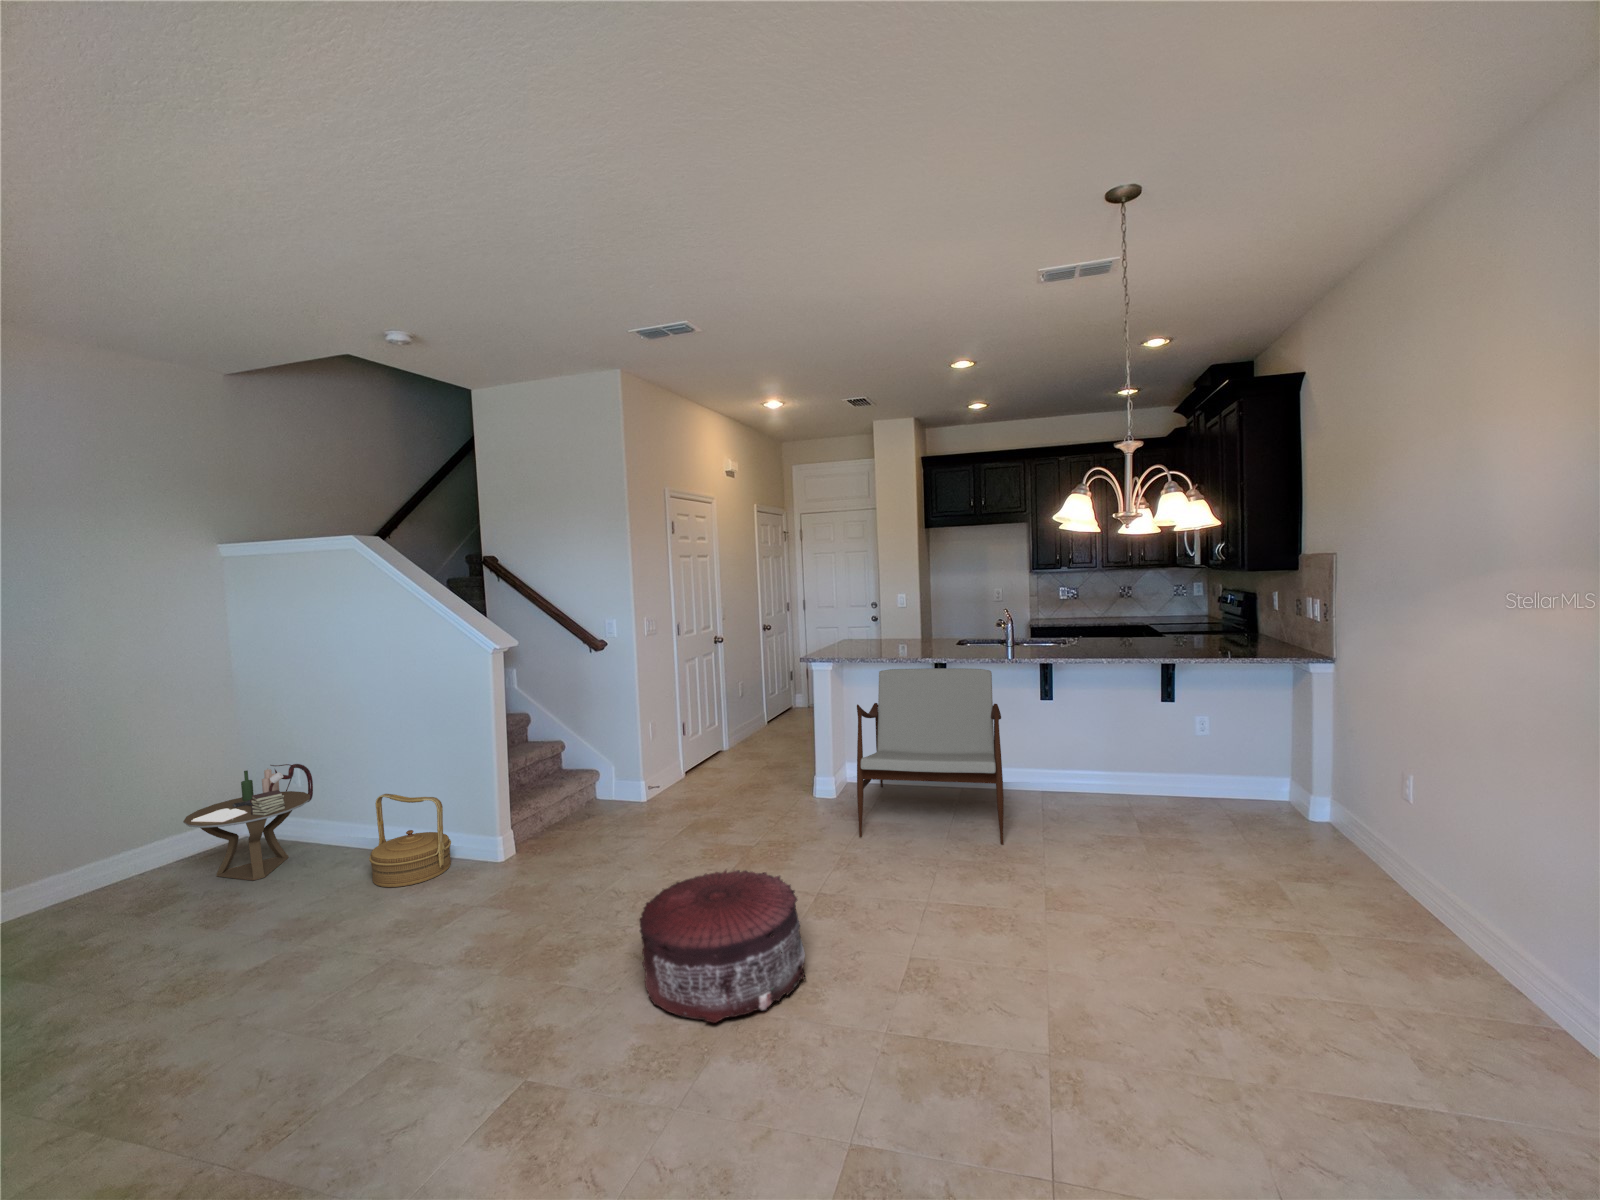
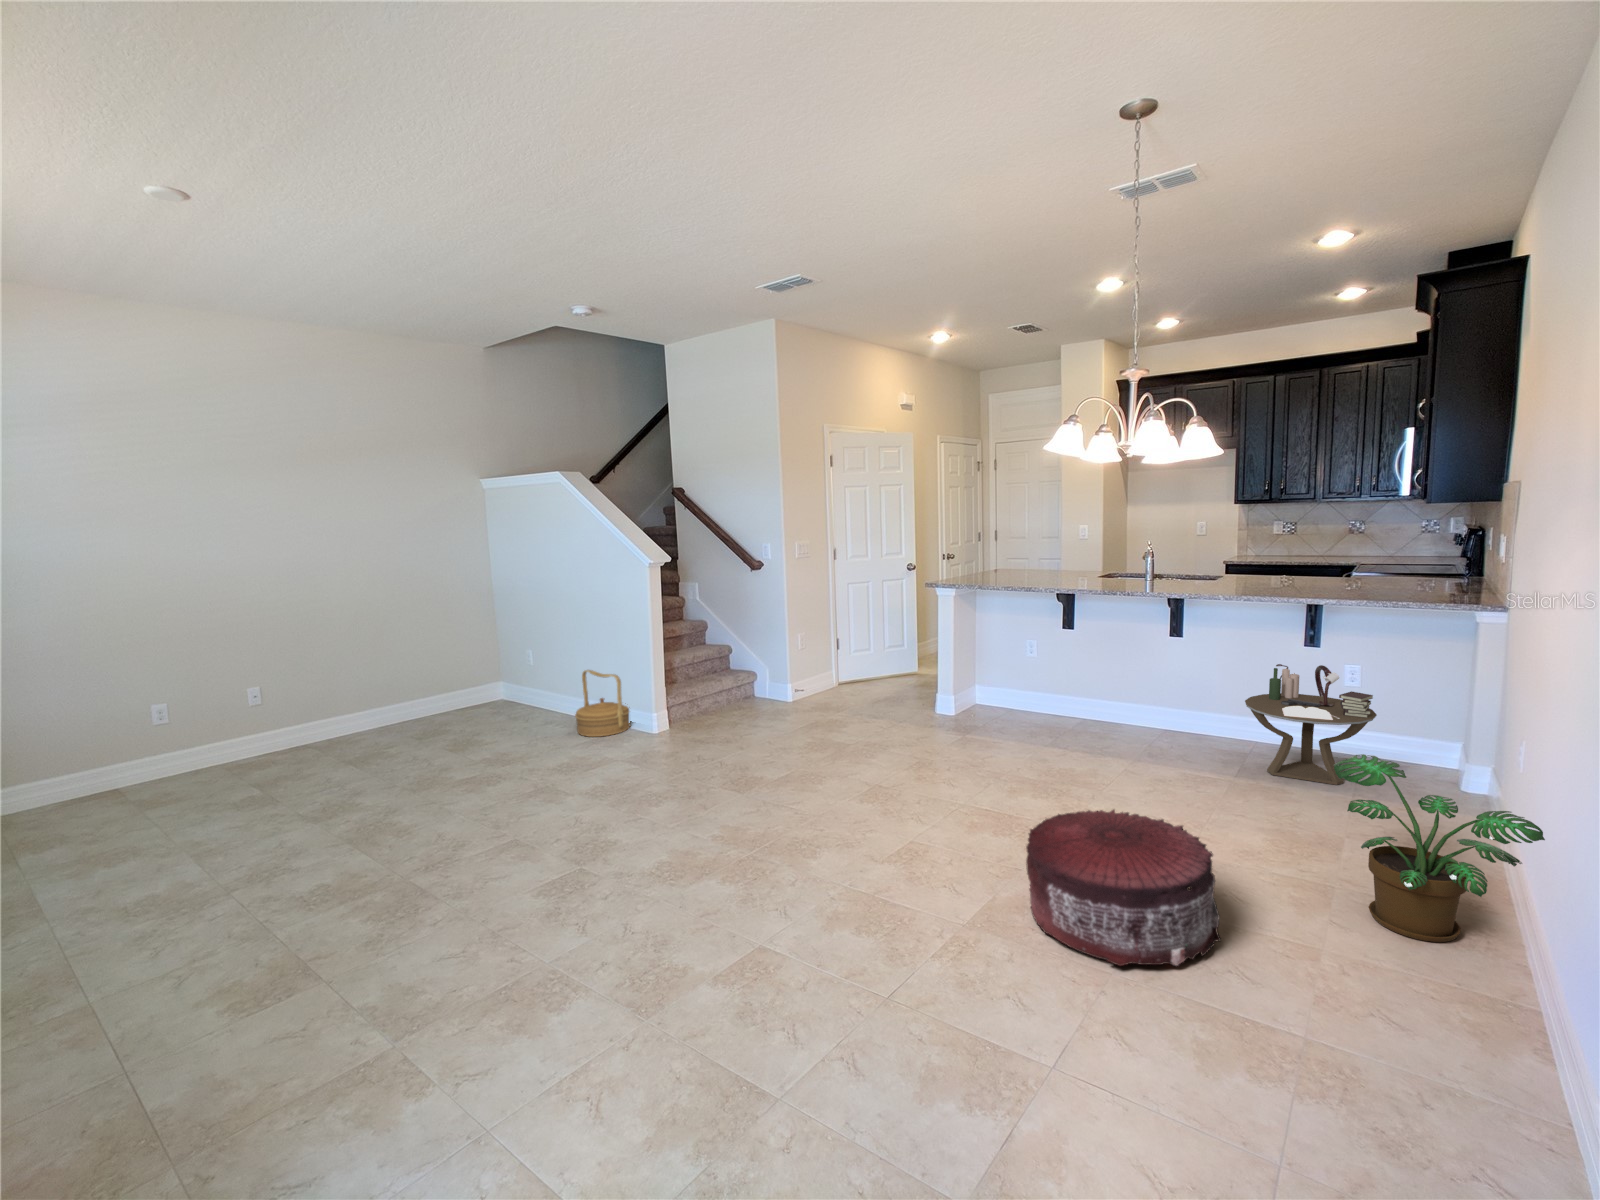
armchair: present [857,668,1004,844] -> none [947,599,1118,770]
side table: present [183,764,313,881] -> present [1245,664,1377,785]
potted plant: none [1288,804,1508,980] -> present [1334,754,1545,942]
pouf: present [640,870,805,1023] -> present [1026,810,1221,966]

